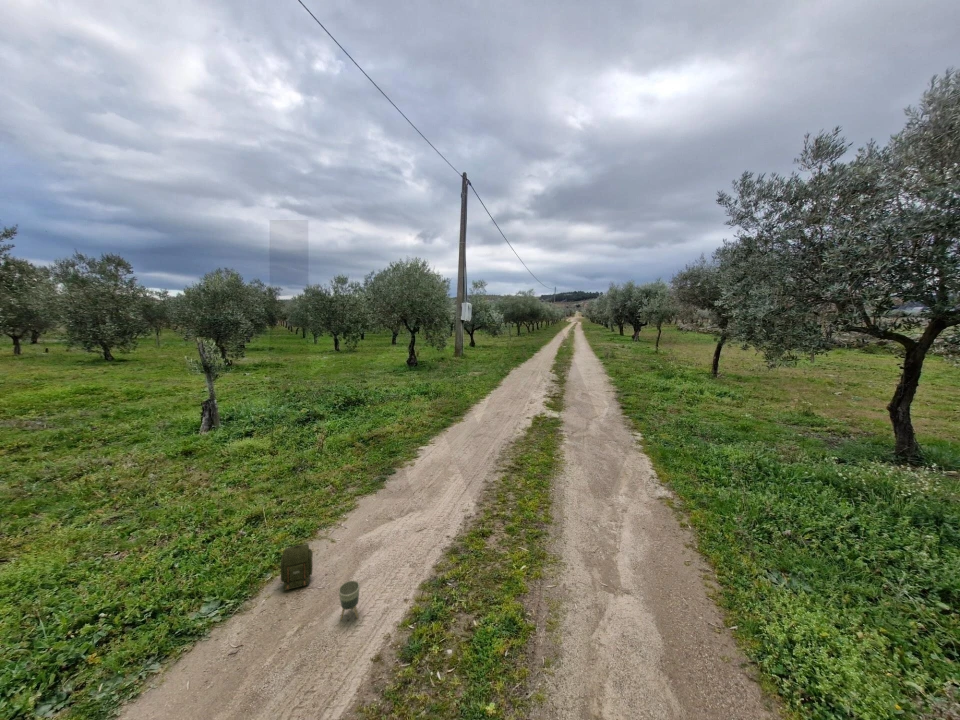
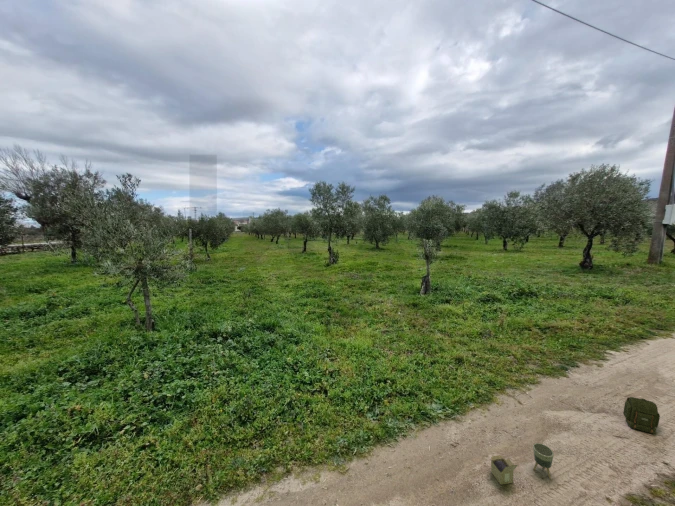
backpack: present [280,544,313,590] -> present [623,397,660,434]
cardboard box: none [284,627,318,672] -> present [491,455,518,485]

